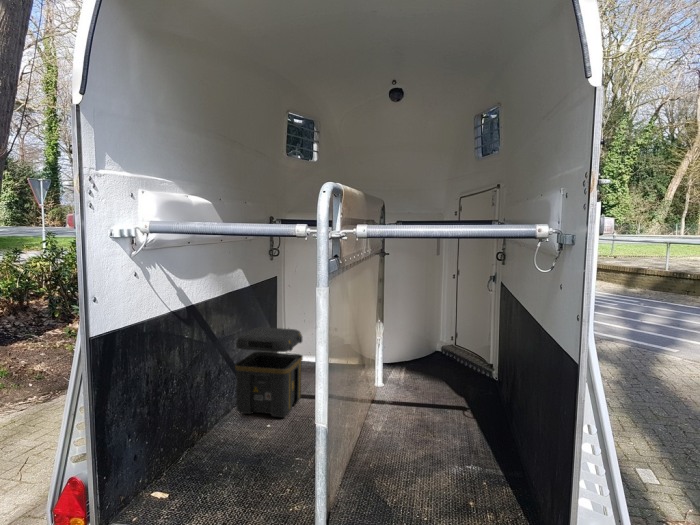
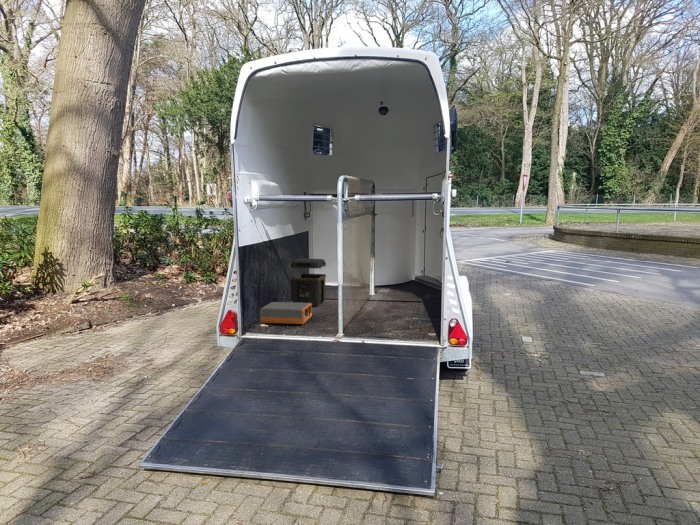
storage box: none [148,431,267,504] -> present [260,302,312,324]

